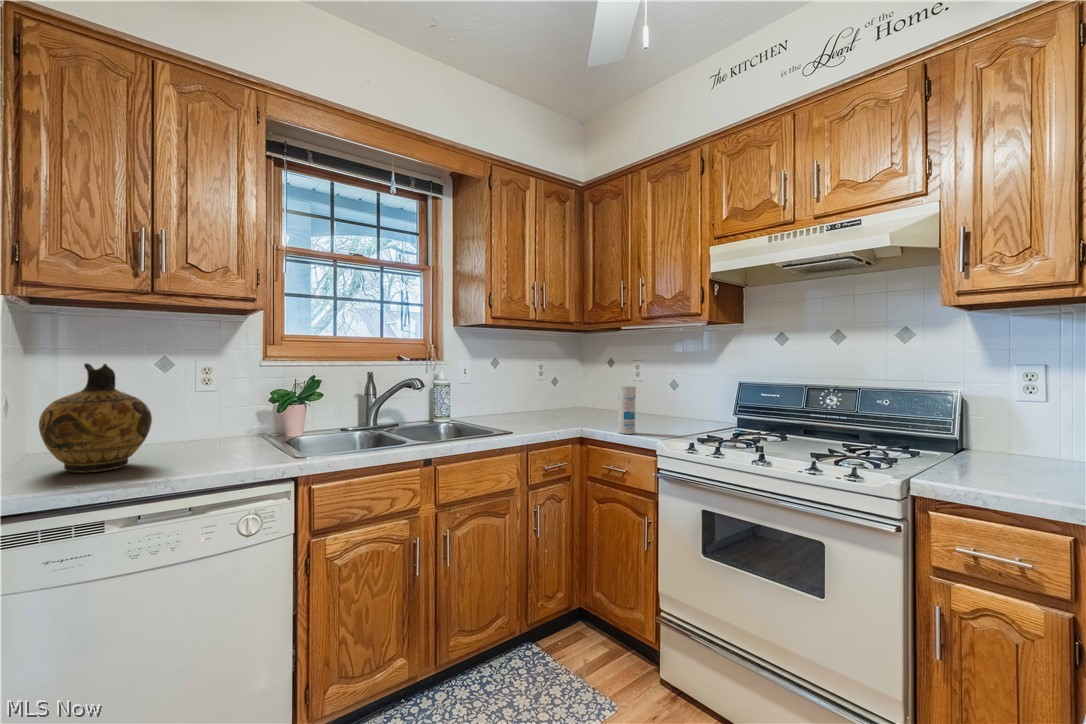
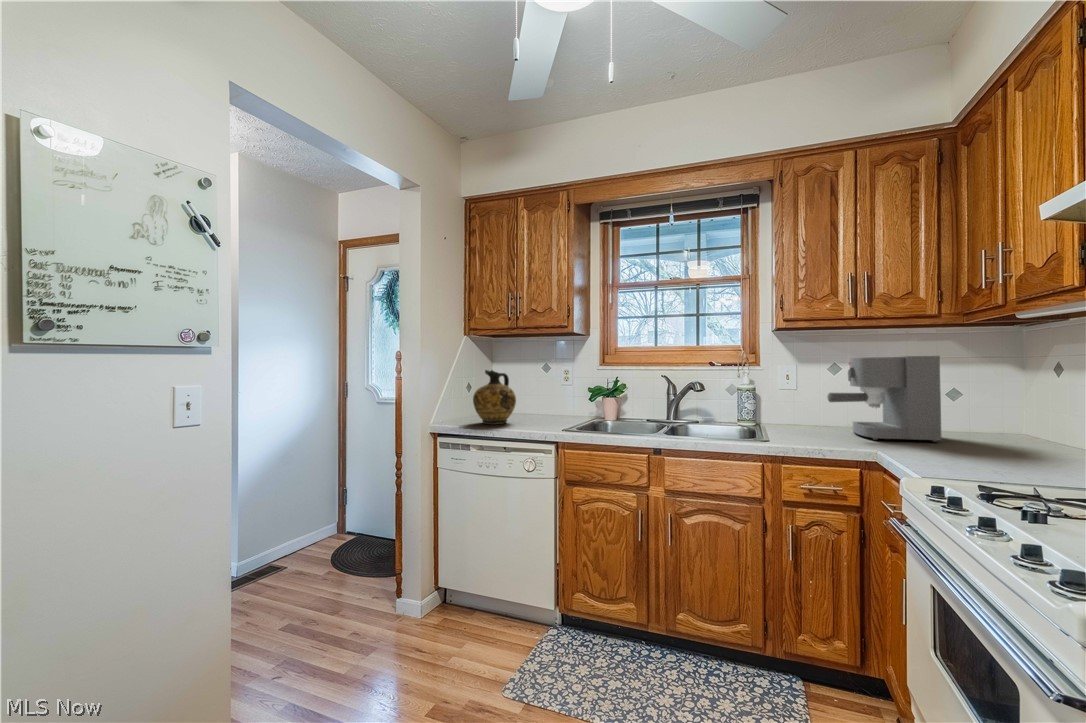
coffee maker: none [520,361,584,427] -> present [827,356,942,442]
canister: present [618,386,636,434] -> none [946,390,980,461]

